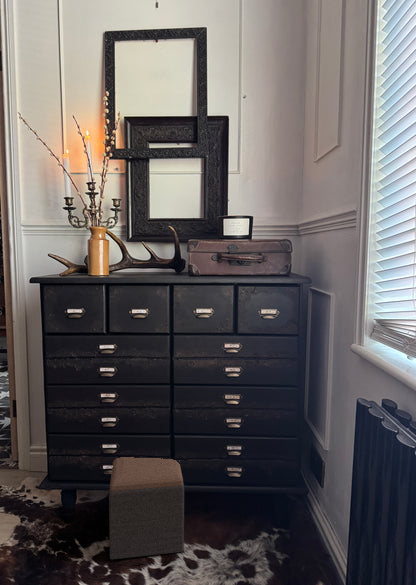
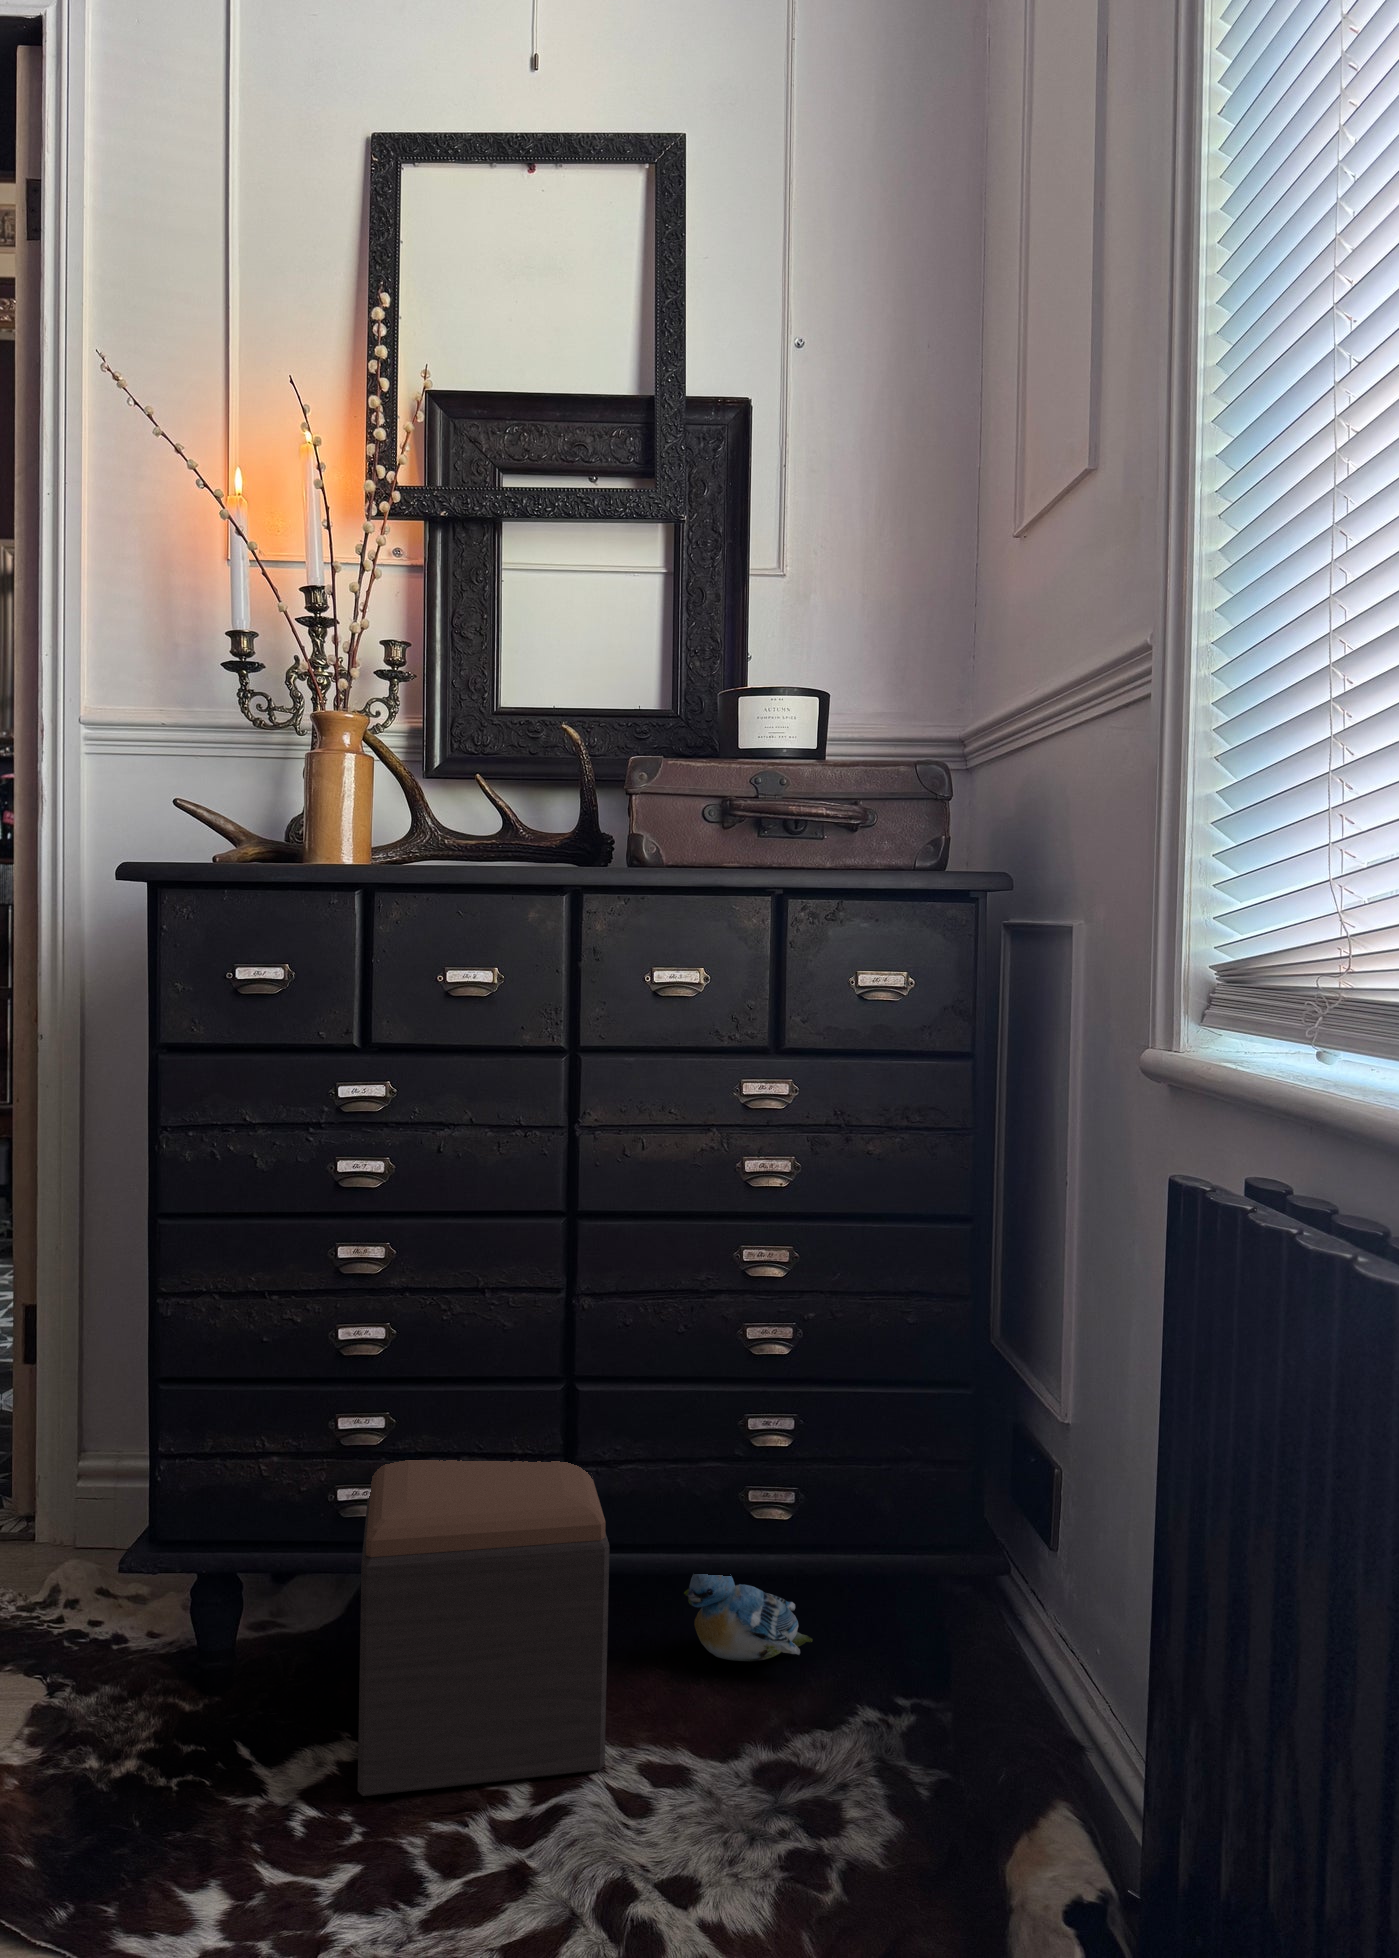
plush toy: none [208,486,248,515] -> present [684,1574,812,1661]

